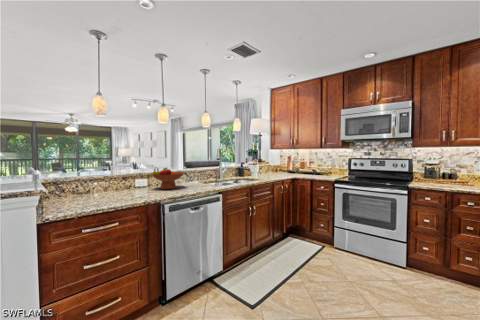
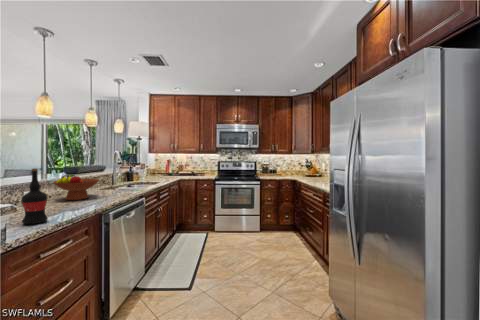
wine bottle: none [91,162,109,204] -> present [22,168,47,224]

